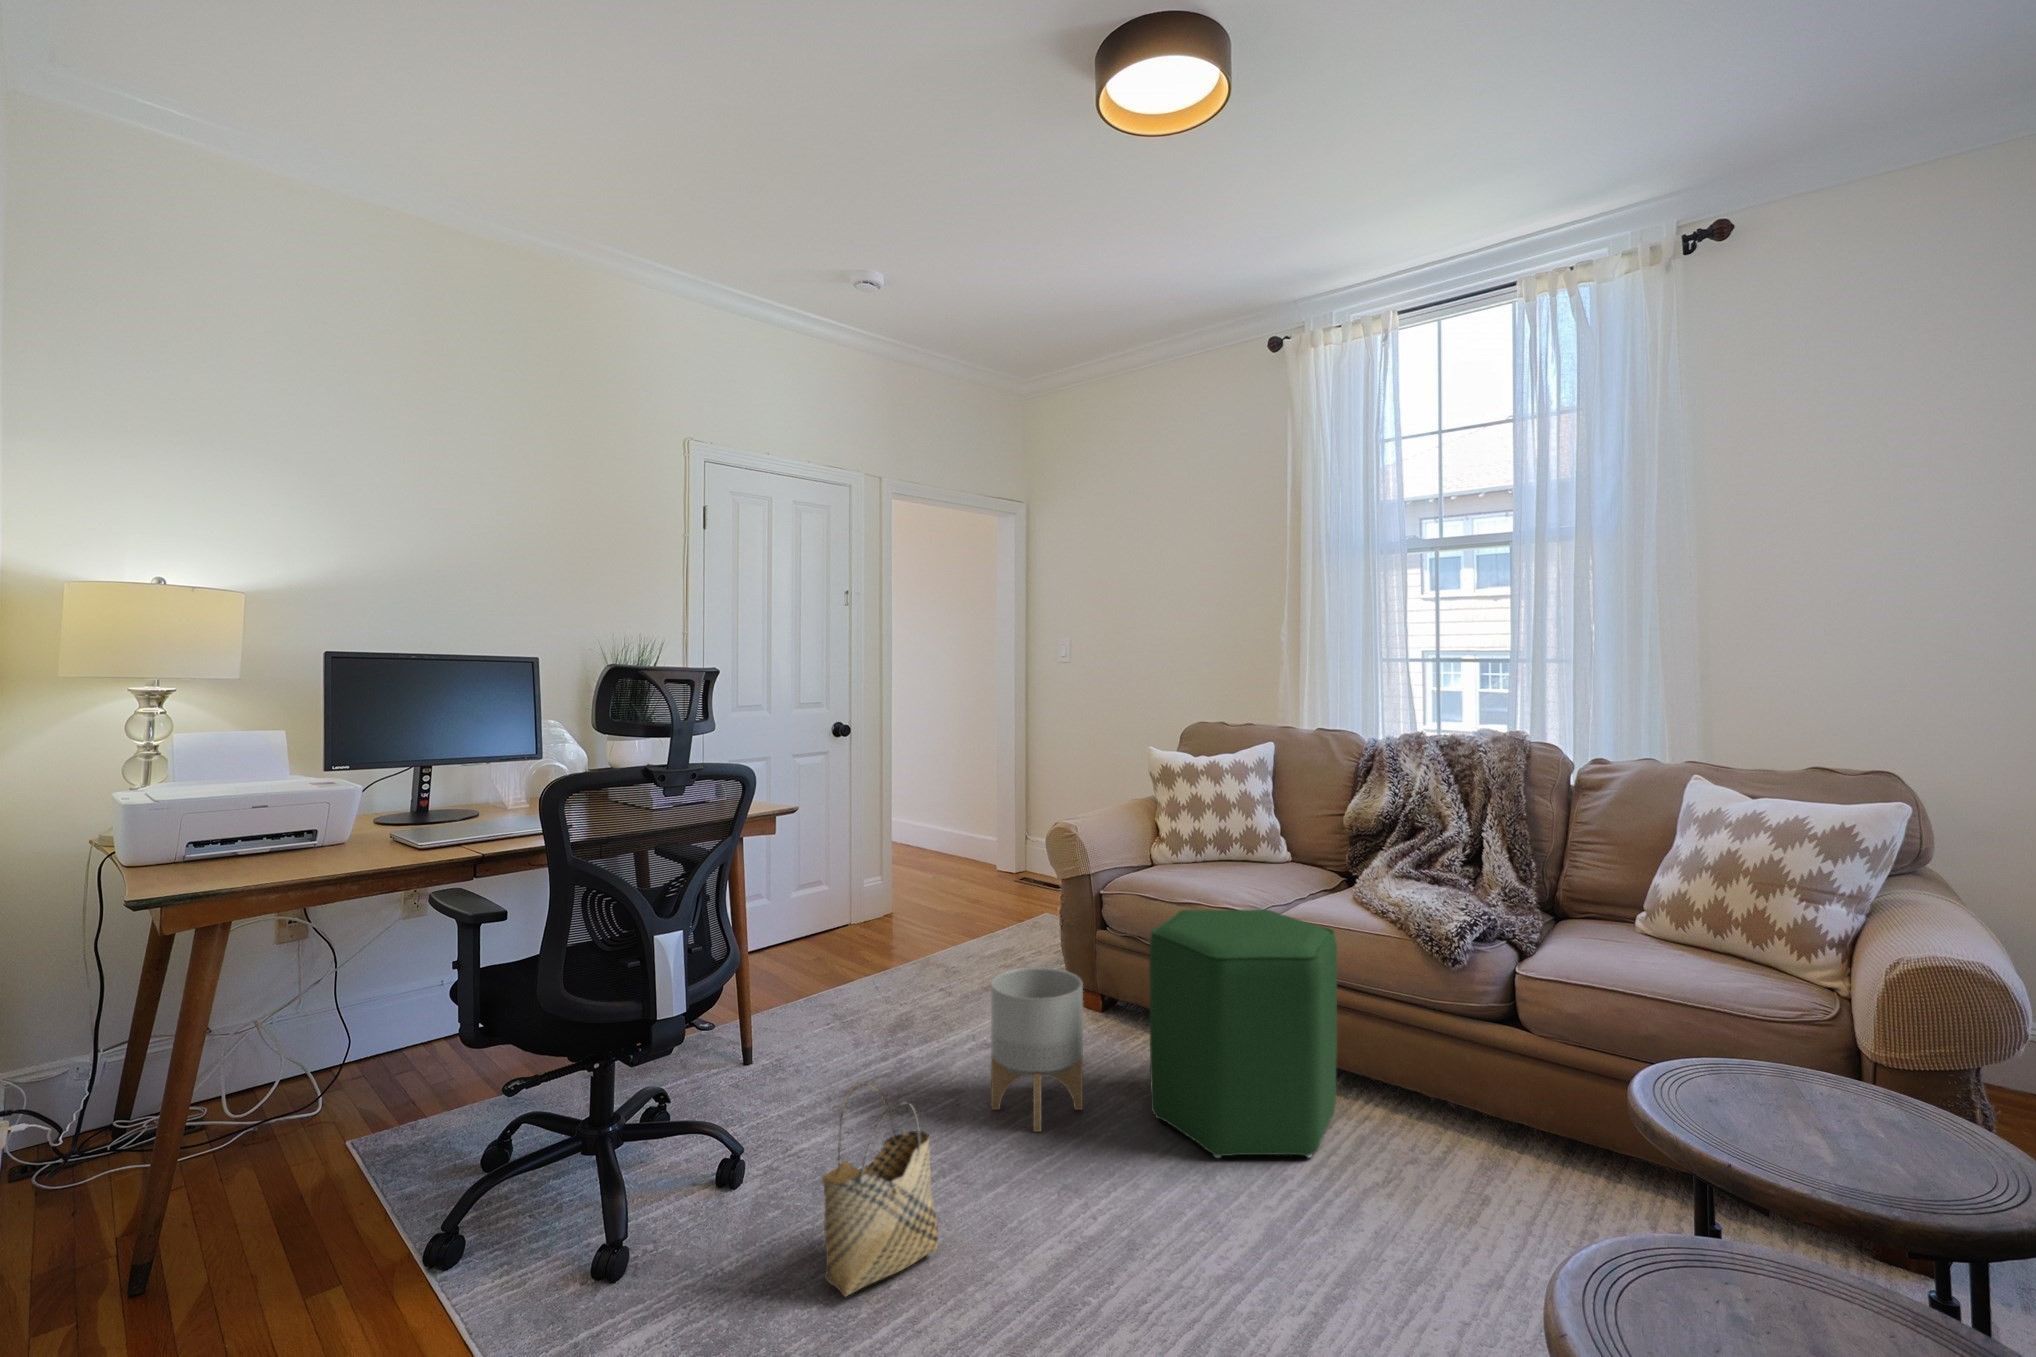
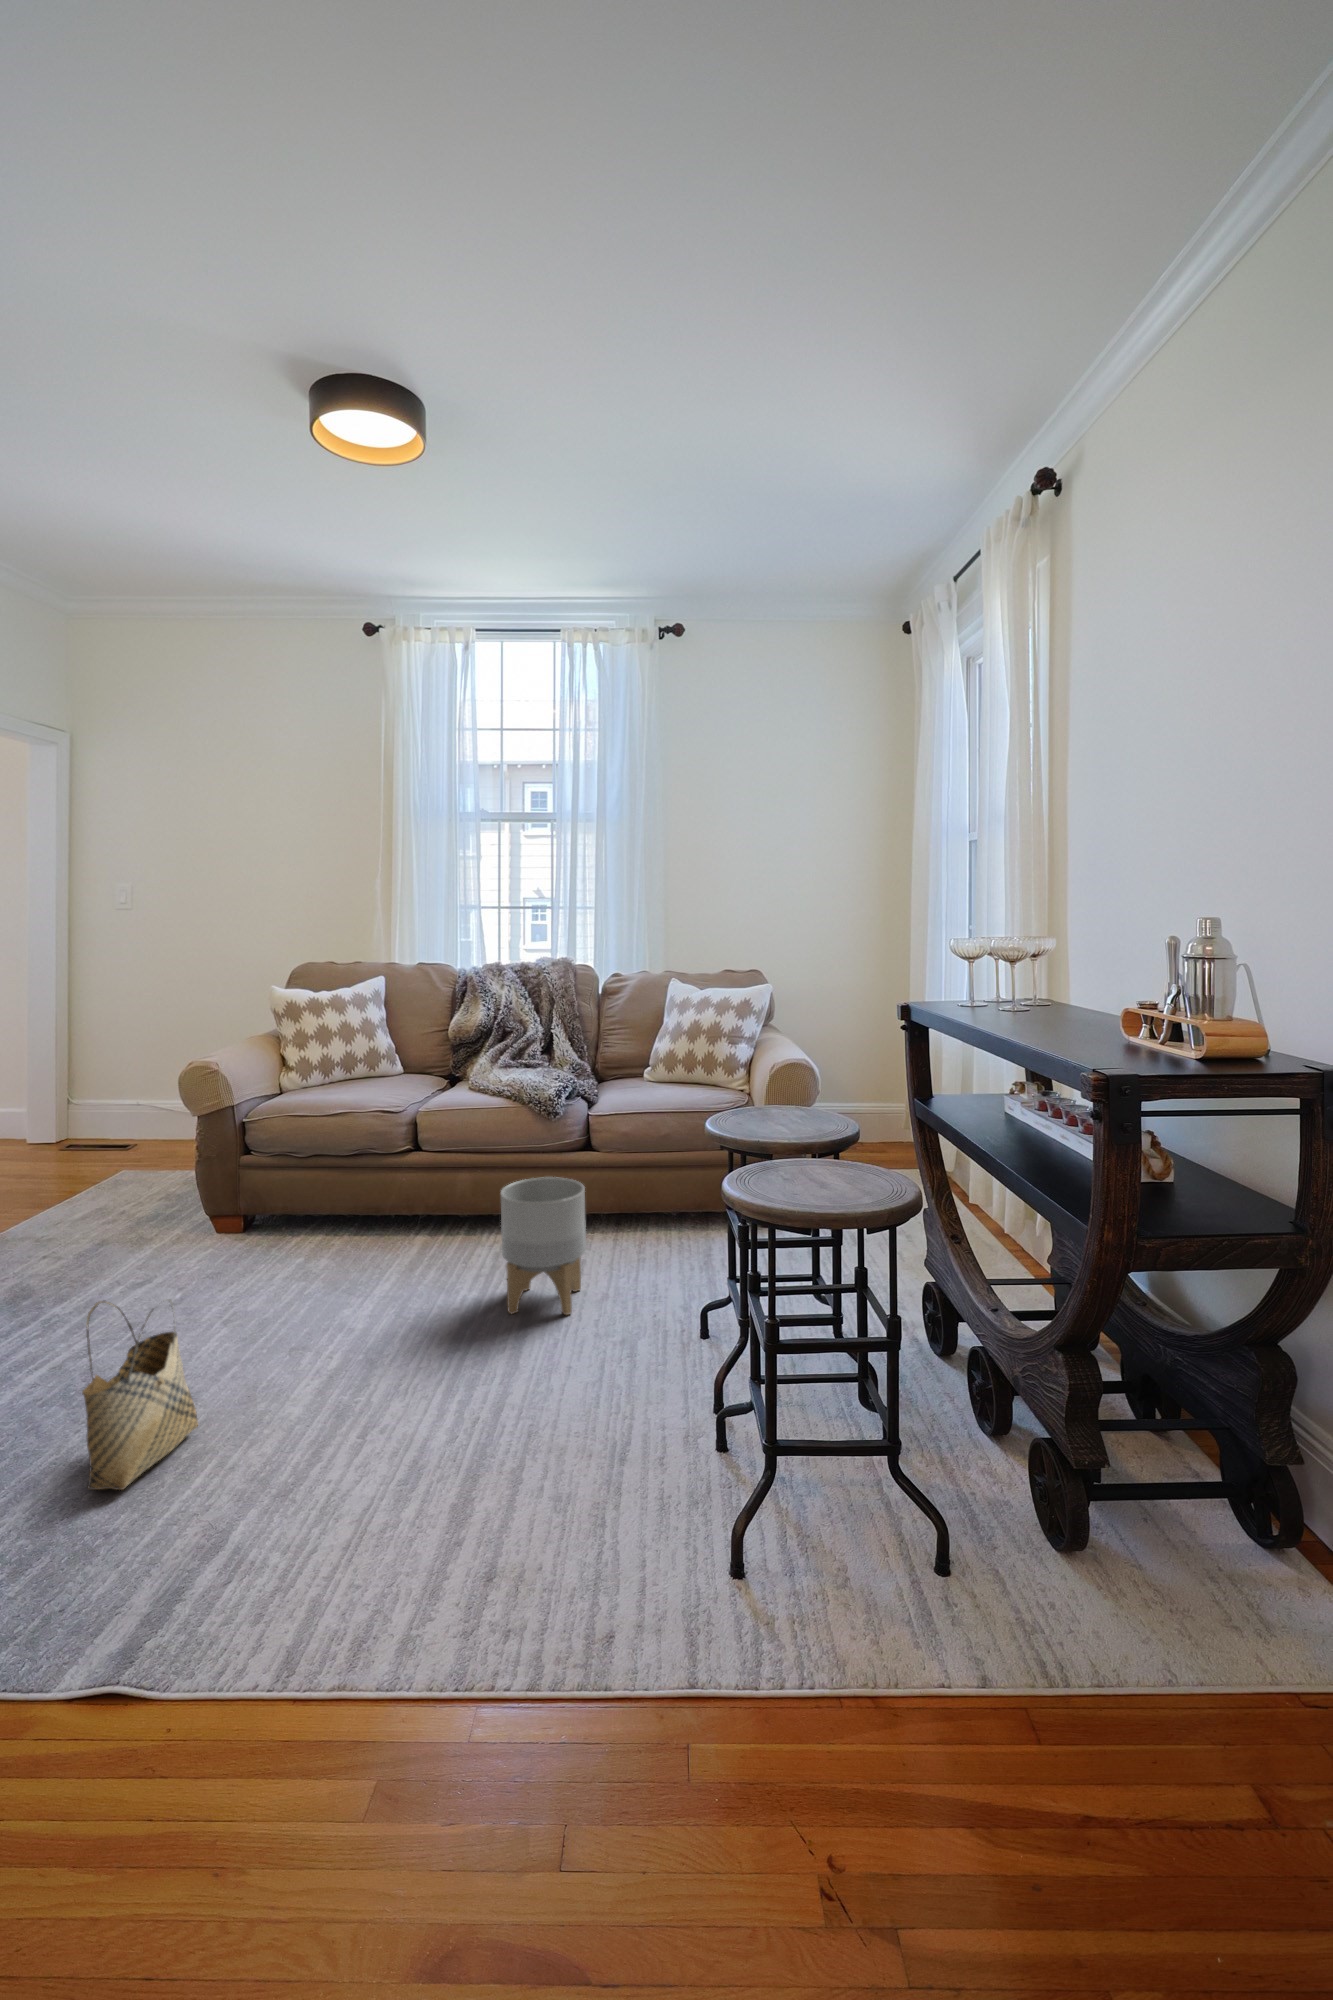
ottoman: present [1149,909,1337,1158] -> none [329,1103,478,1294]
planter: present [991,967,1083,1132] -> present [501,1177,586,1315]

